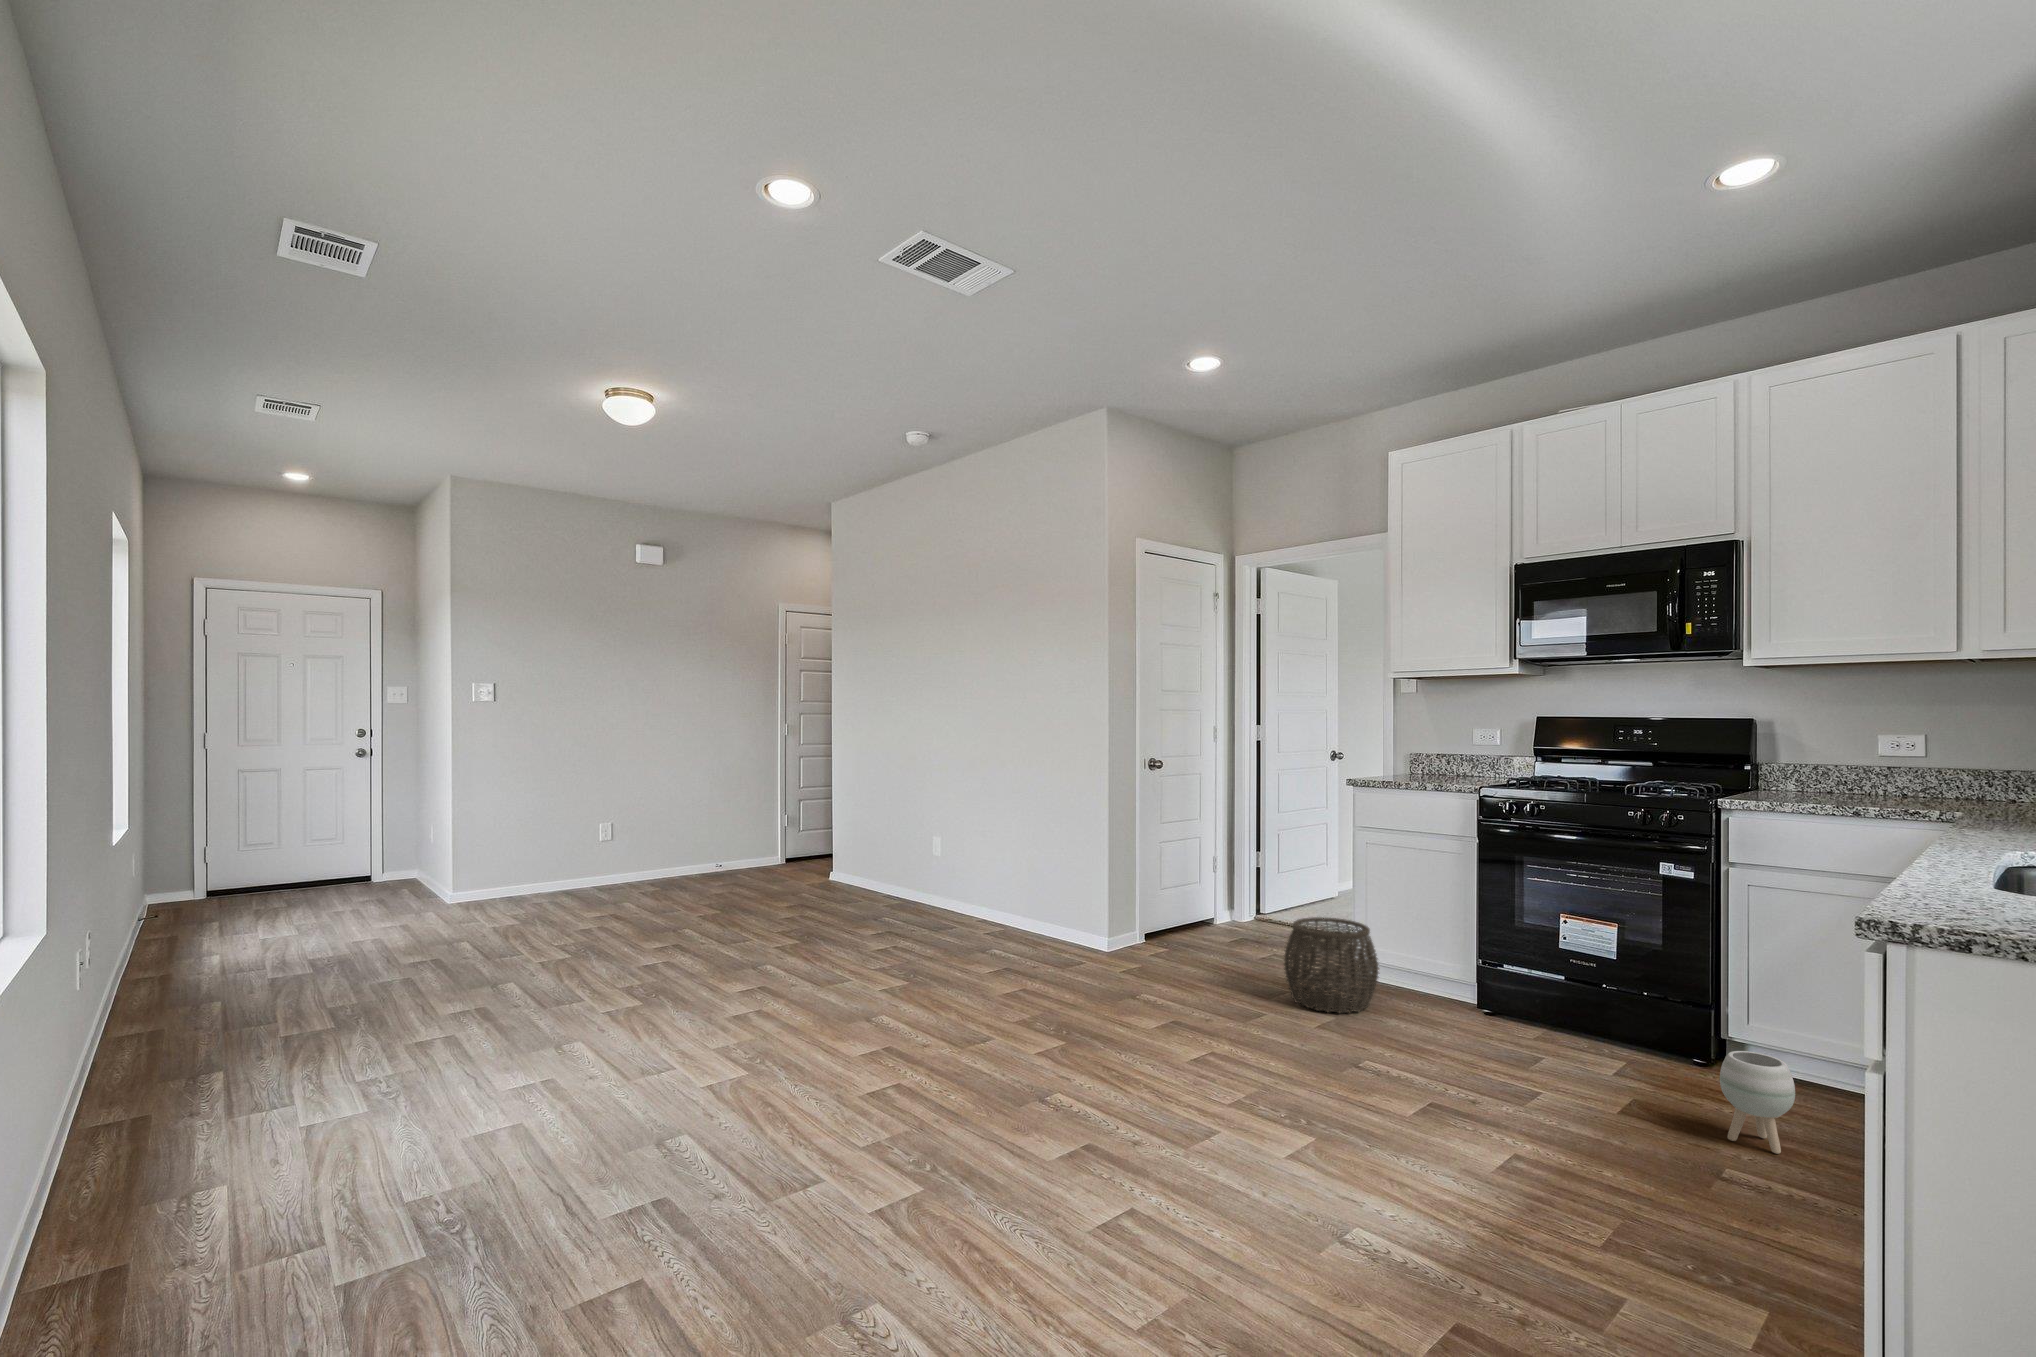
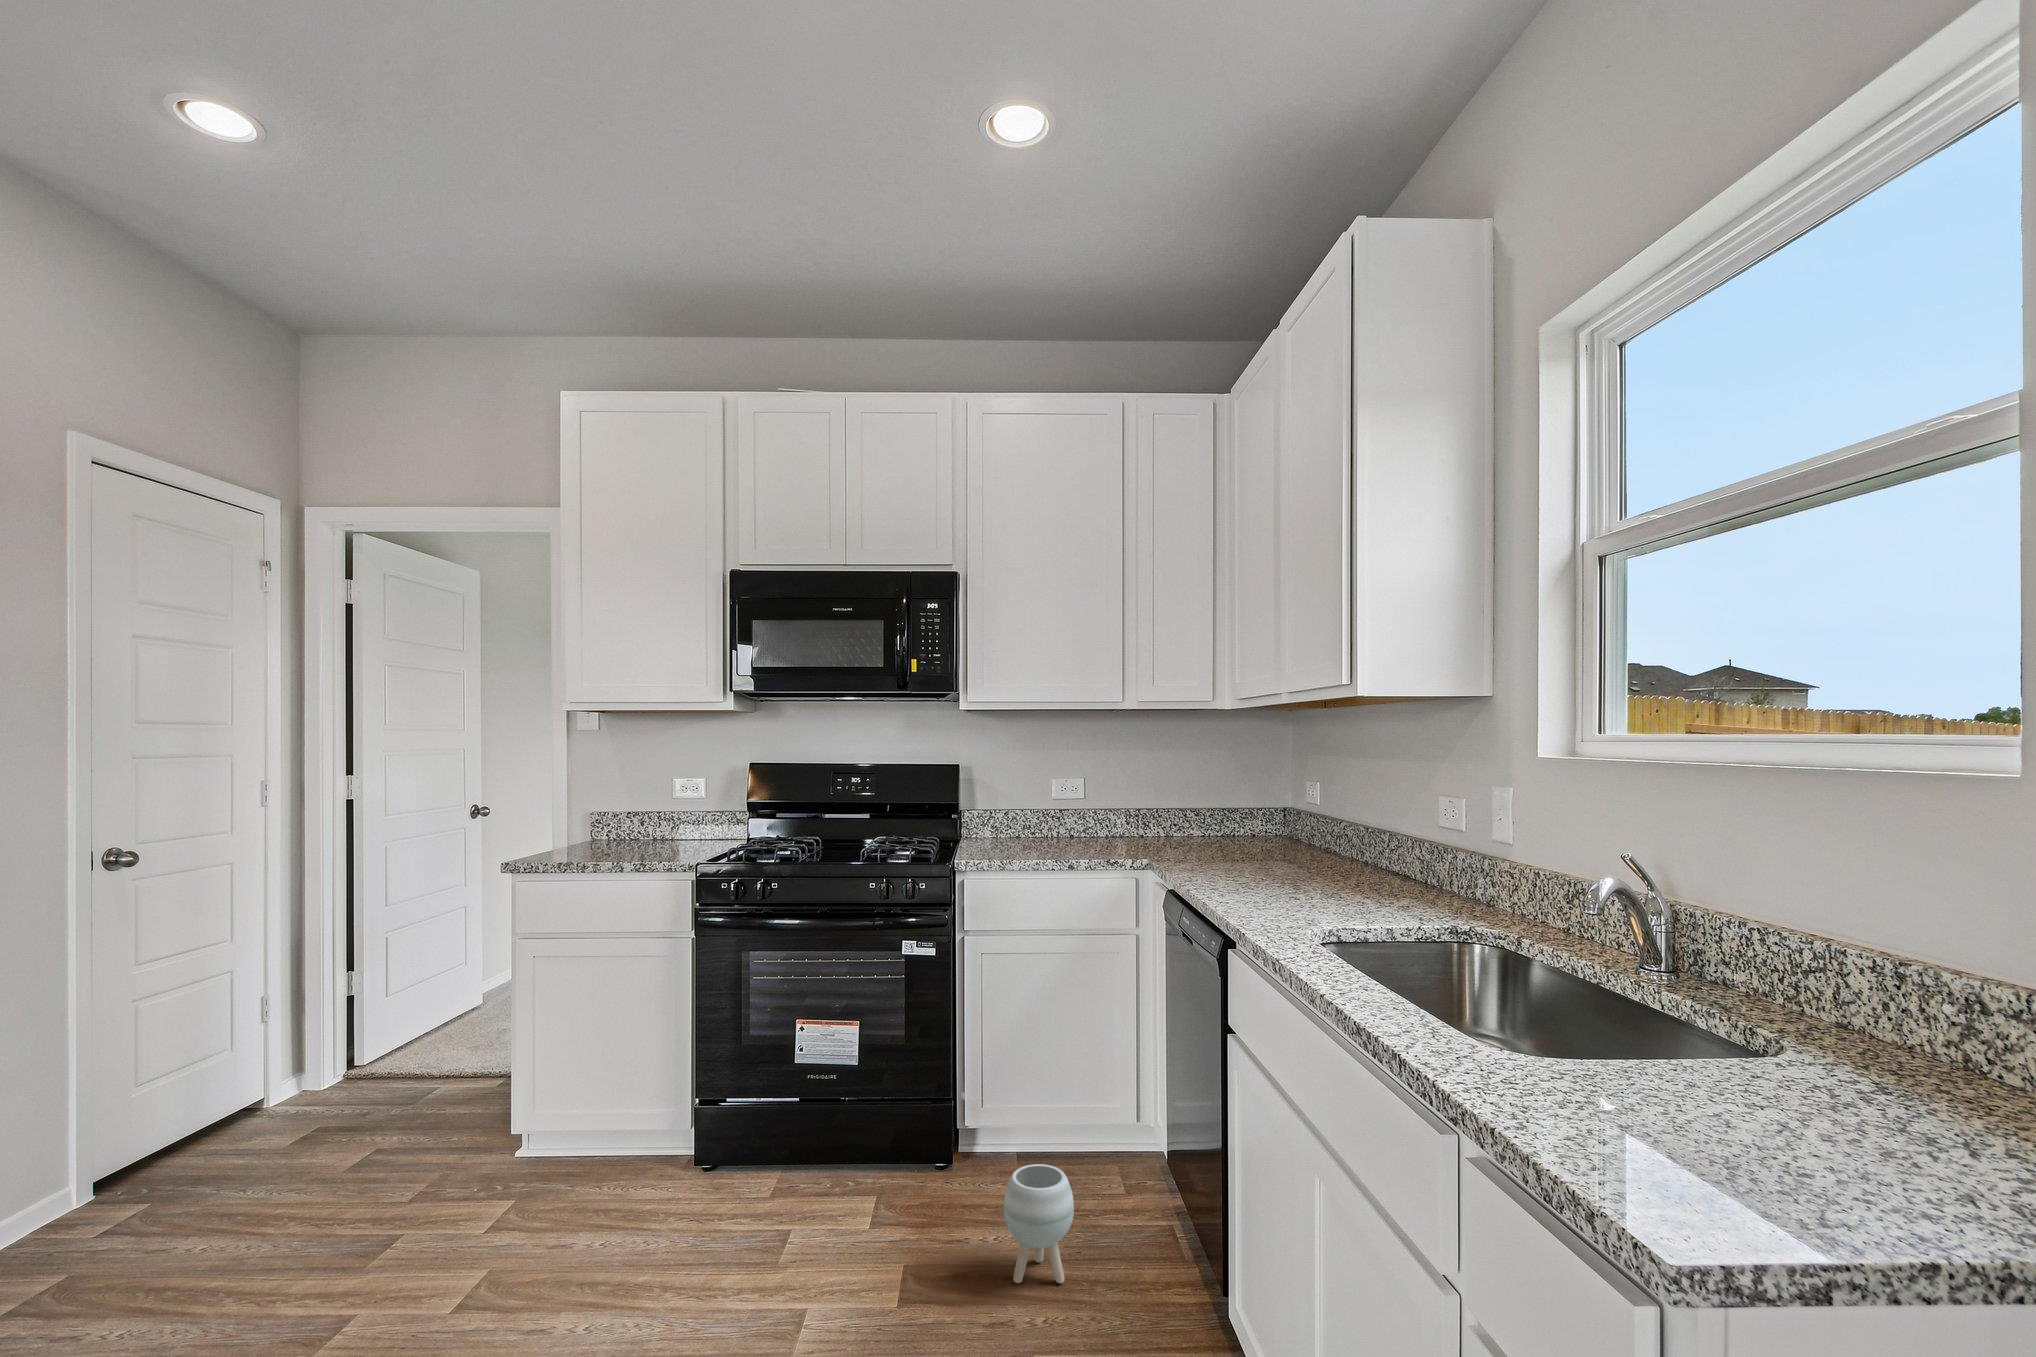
woven basket: present [1284,917,1379,1013] -> none [401,1088,562,1258]

